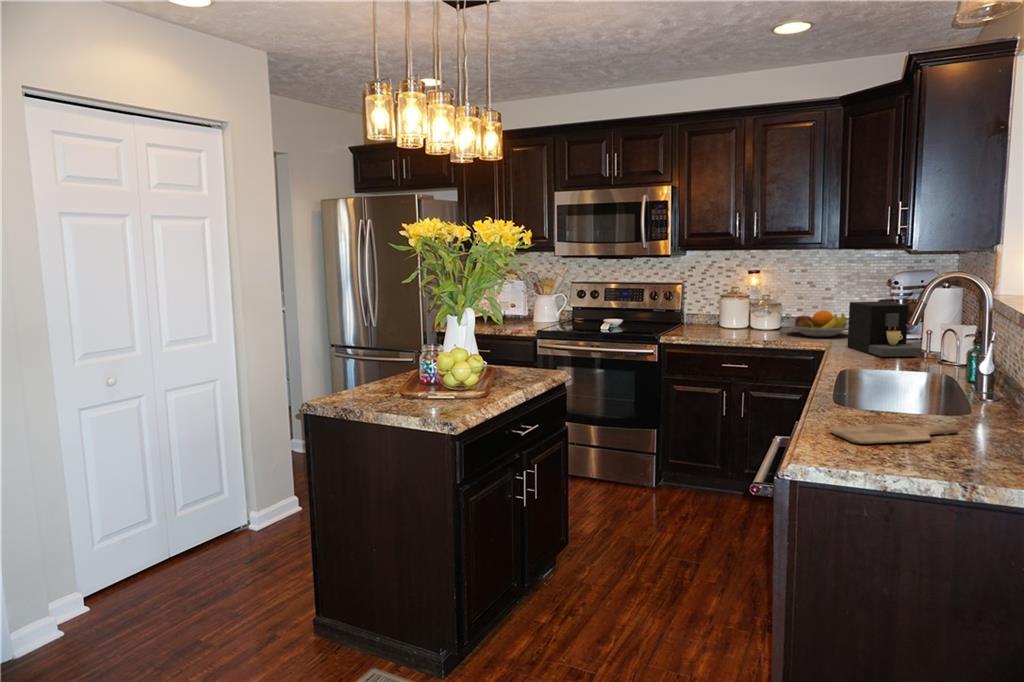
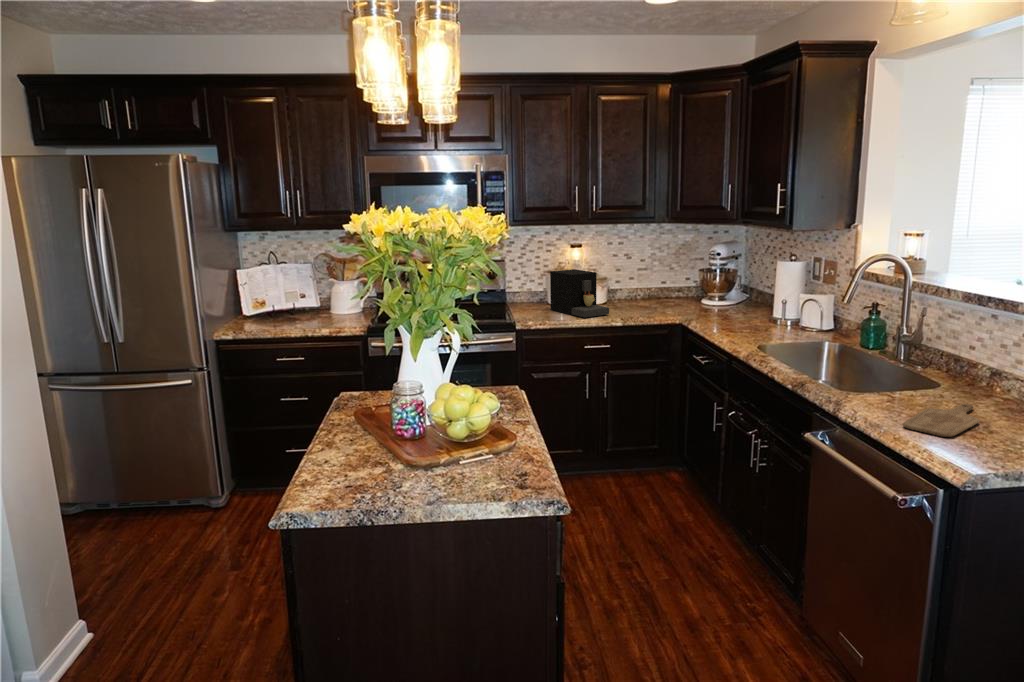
coffee maker: present [847,302,920,357] -> present [550,269,609,317]
fruit bowl: present [788,311,848,337] -> none [619,283,677,309]

